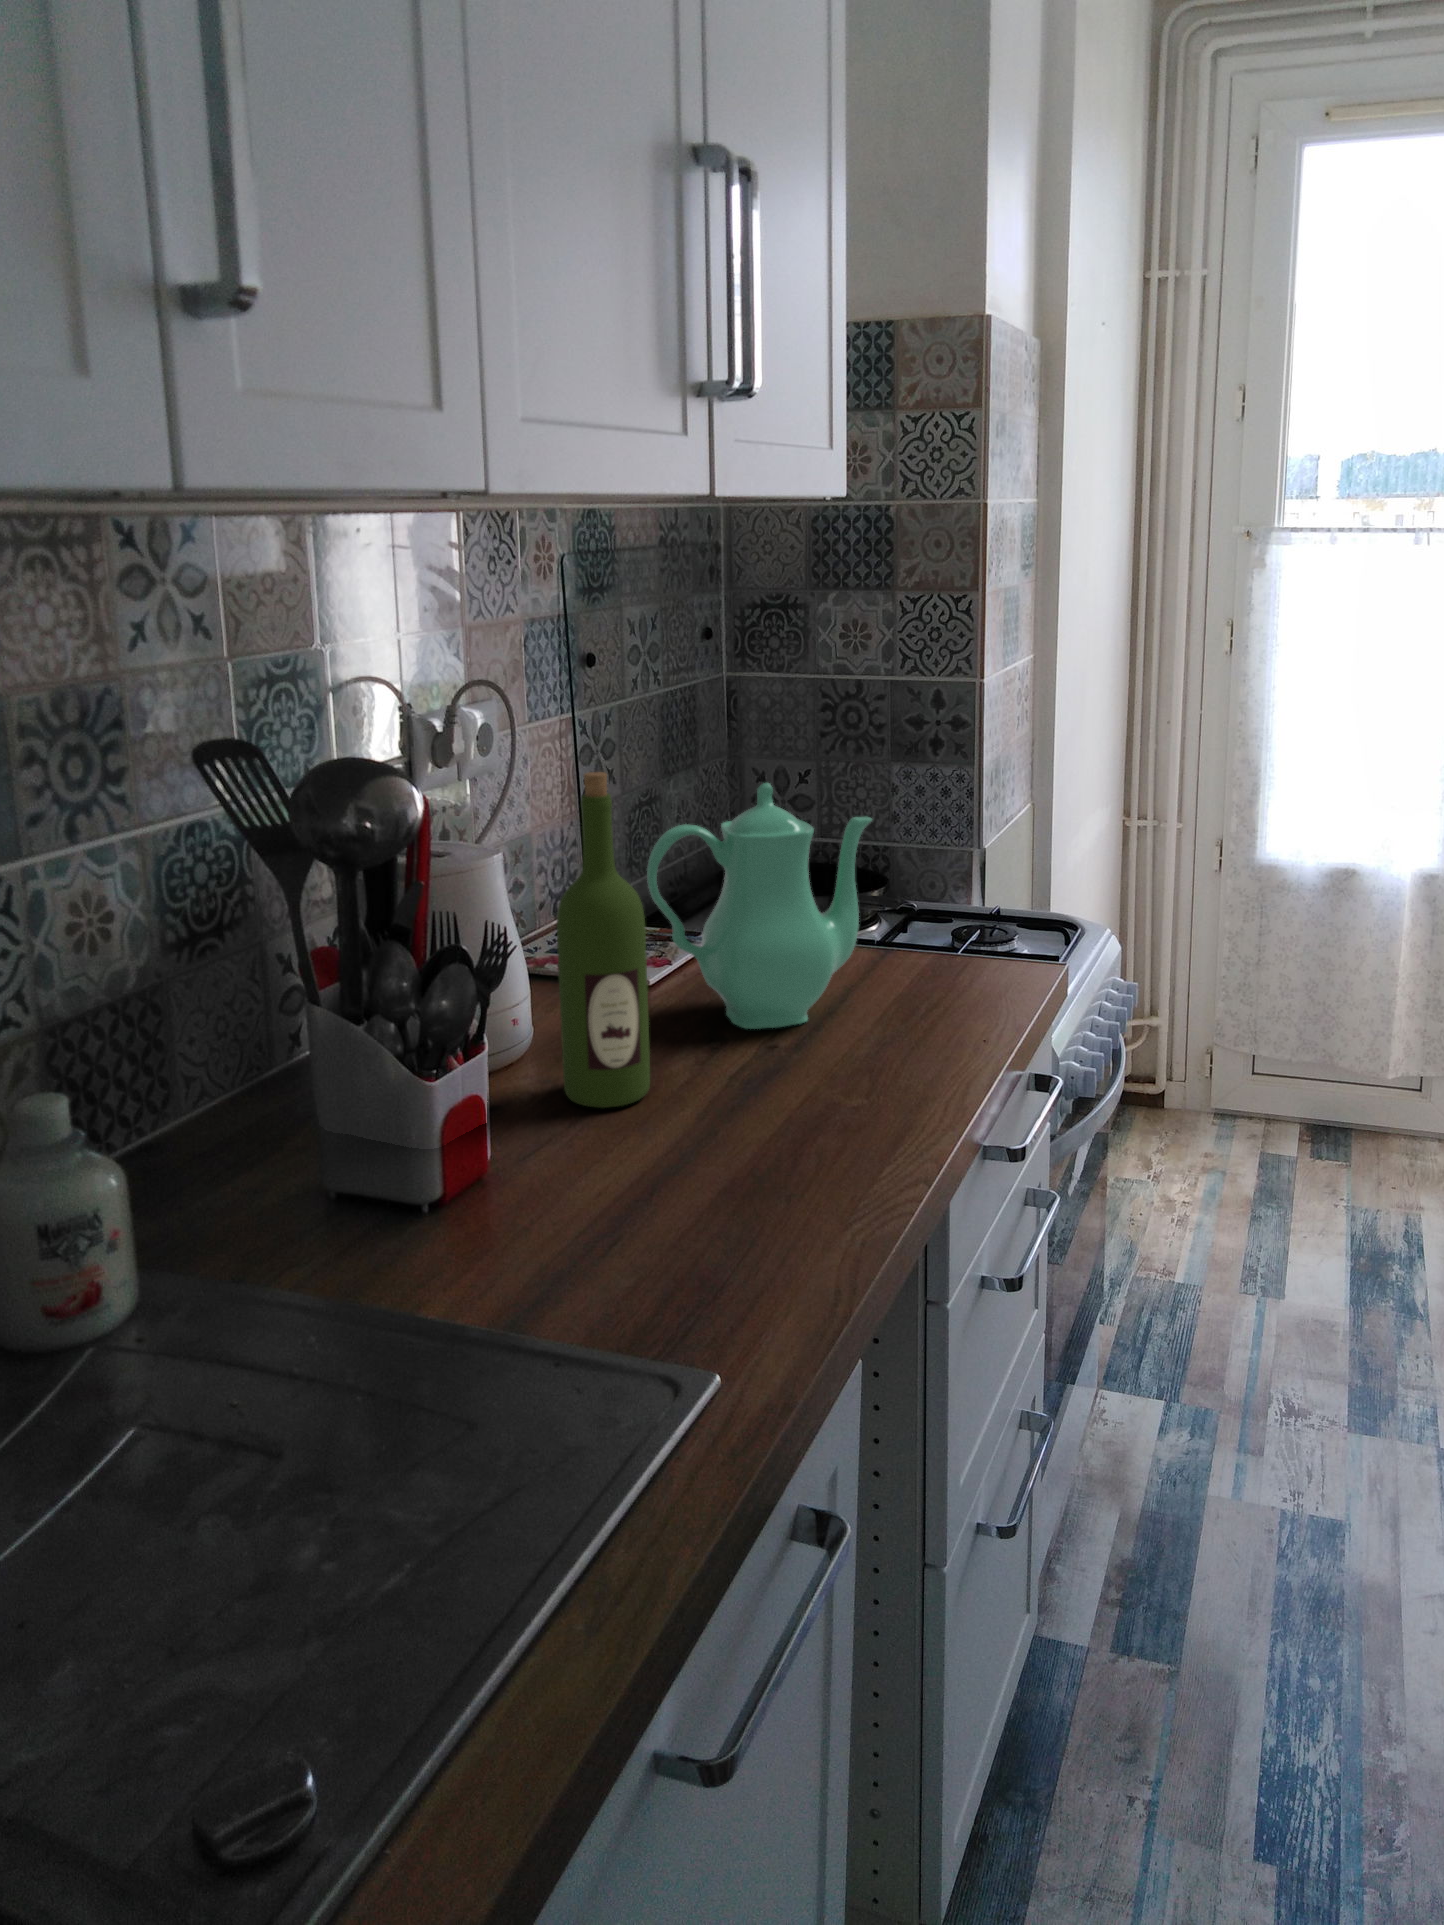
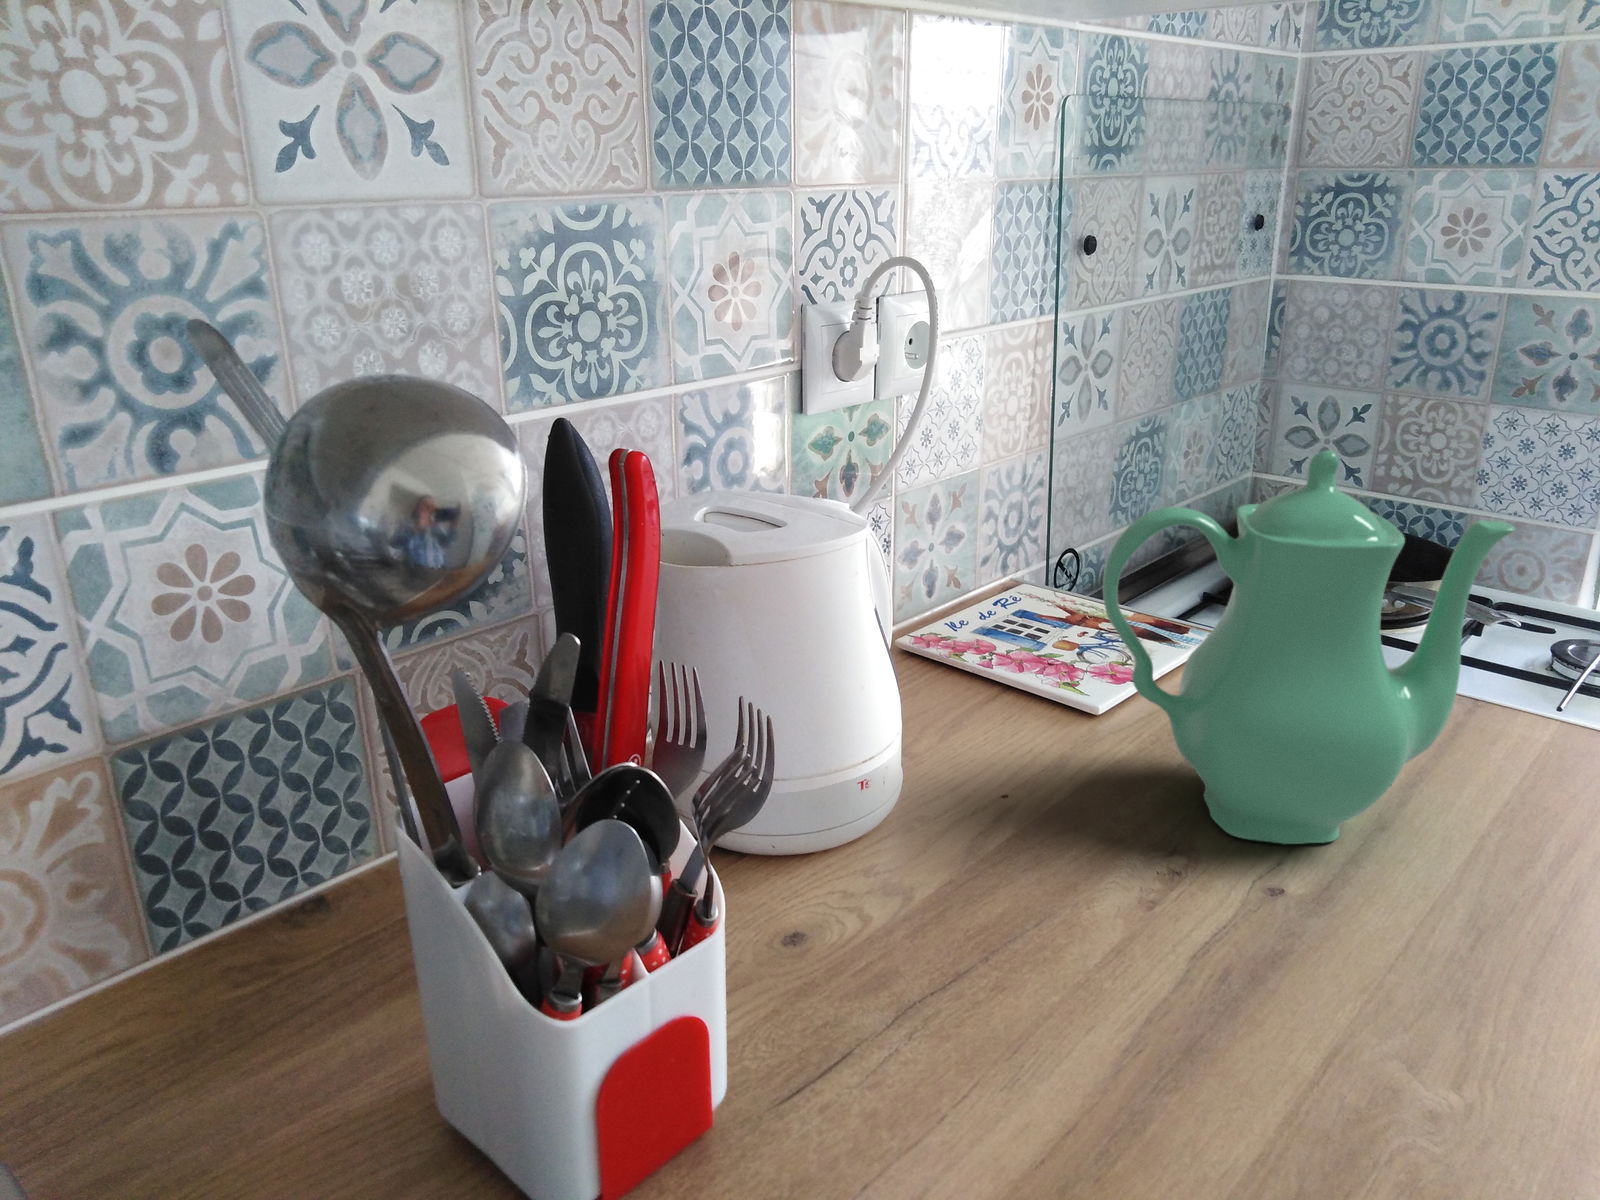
wine bottle: present [557,772,650,1108] -> none [910,422,1070,985]

